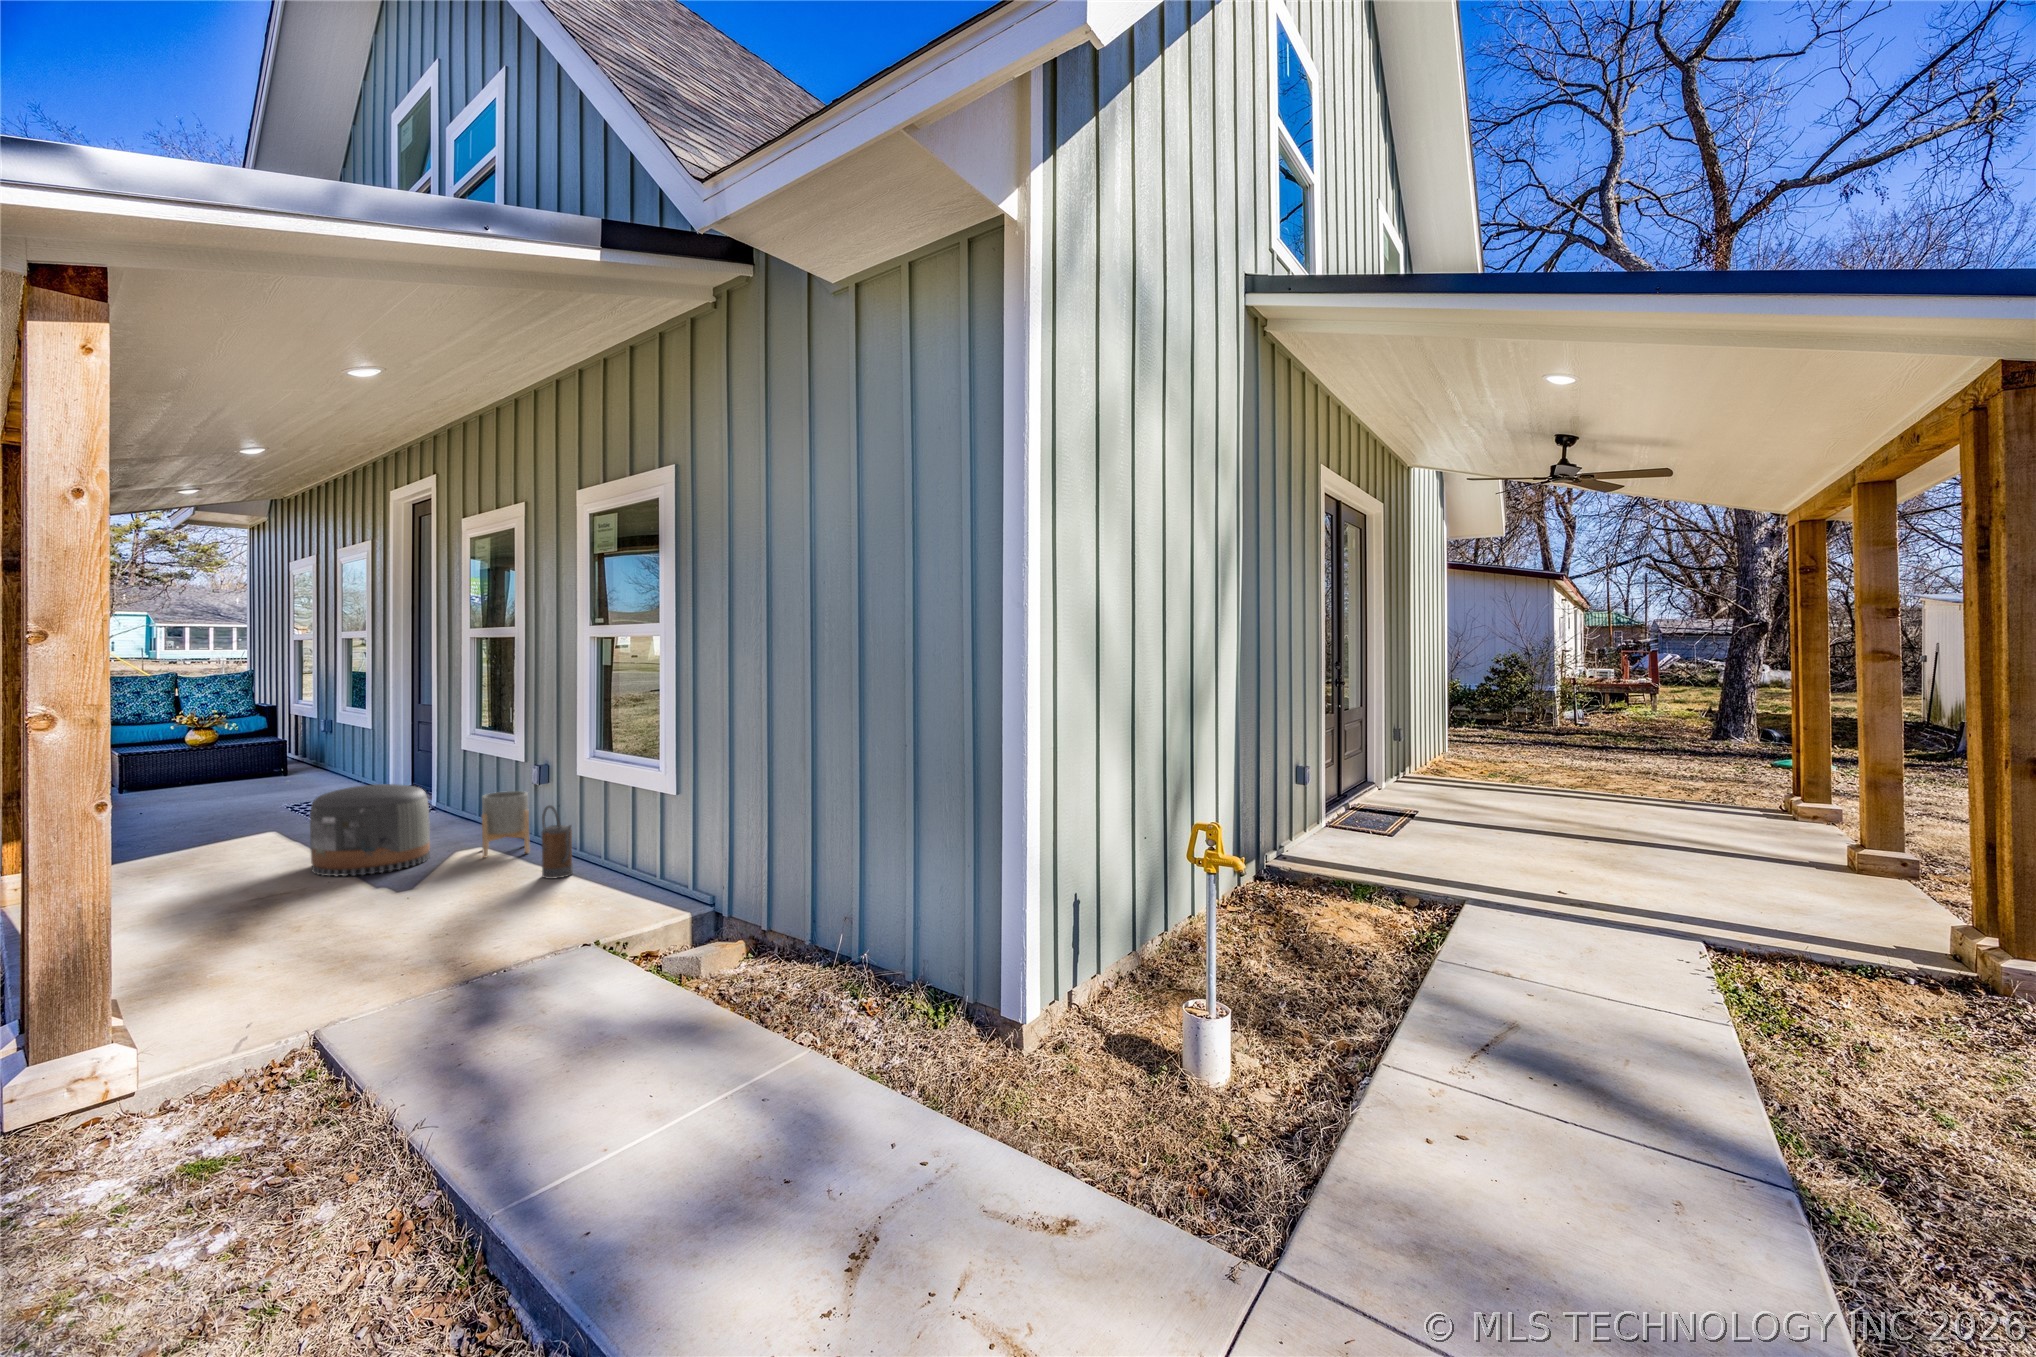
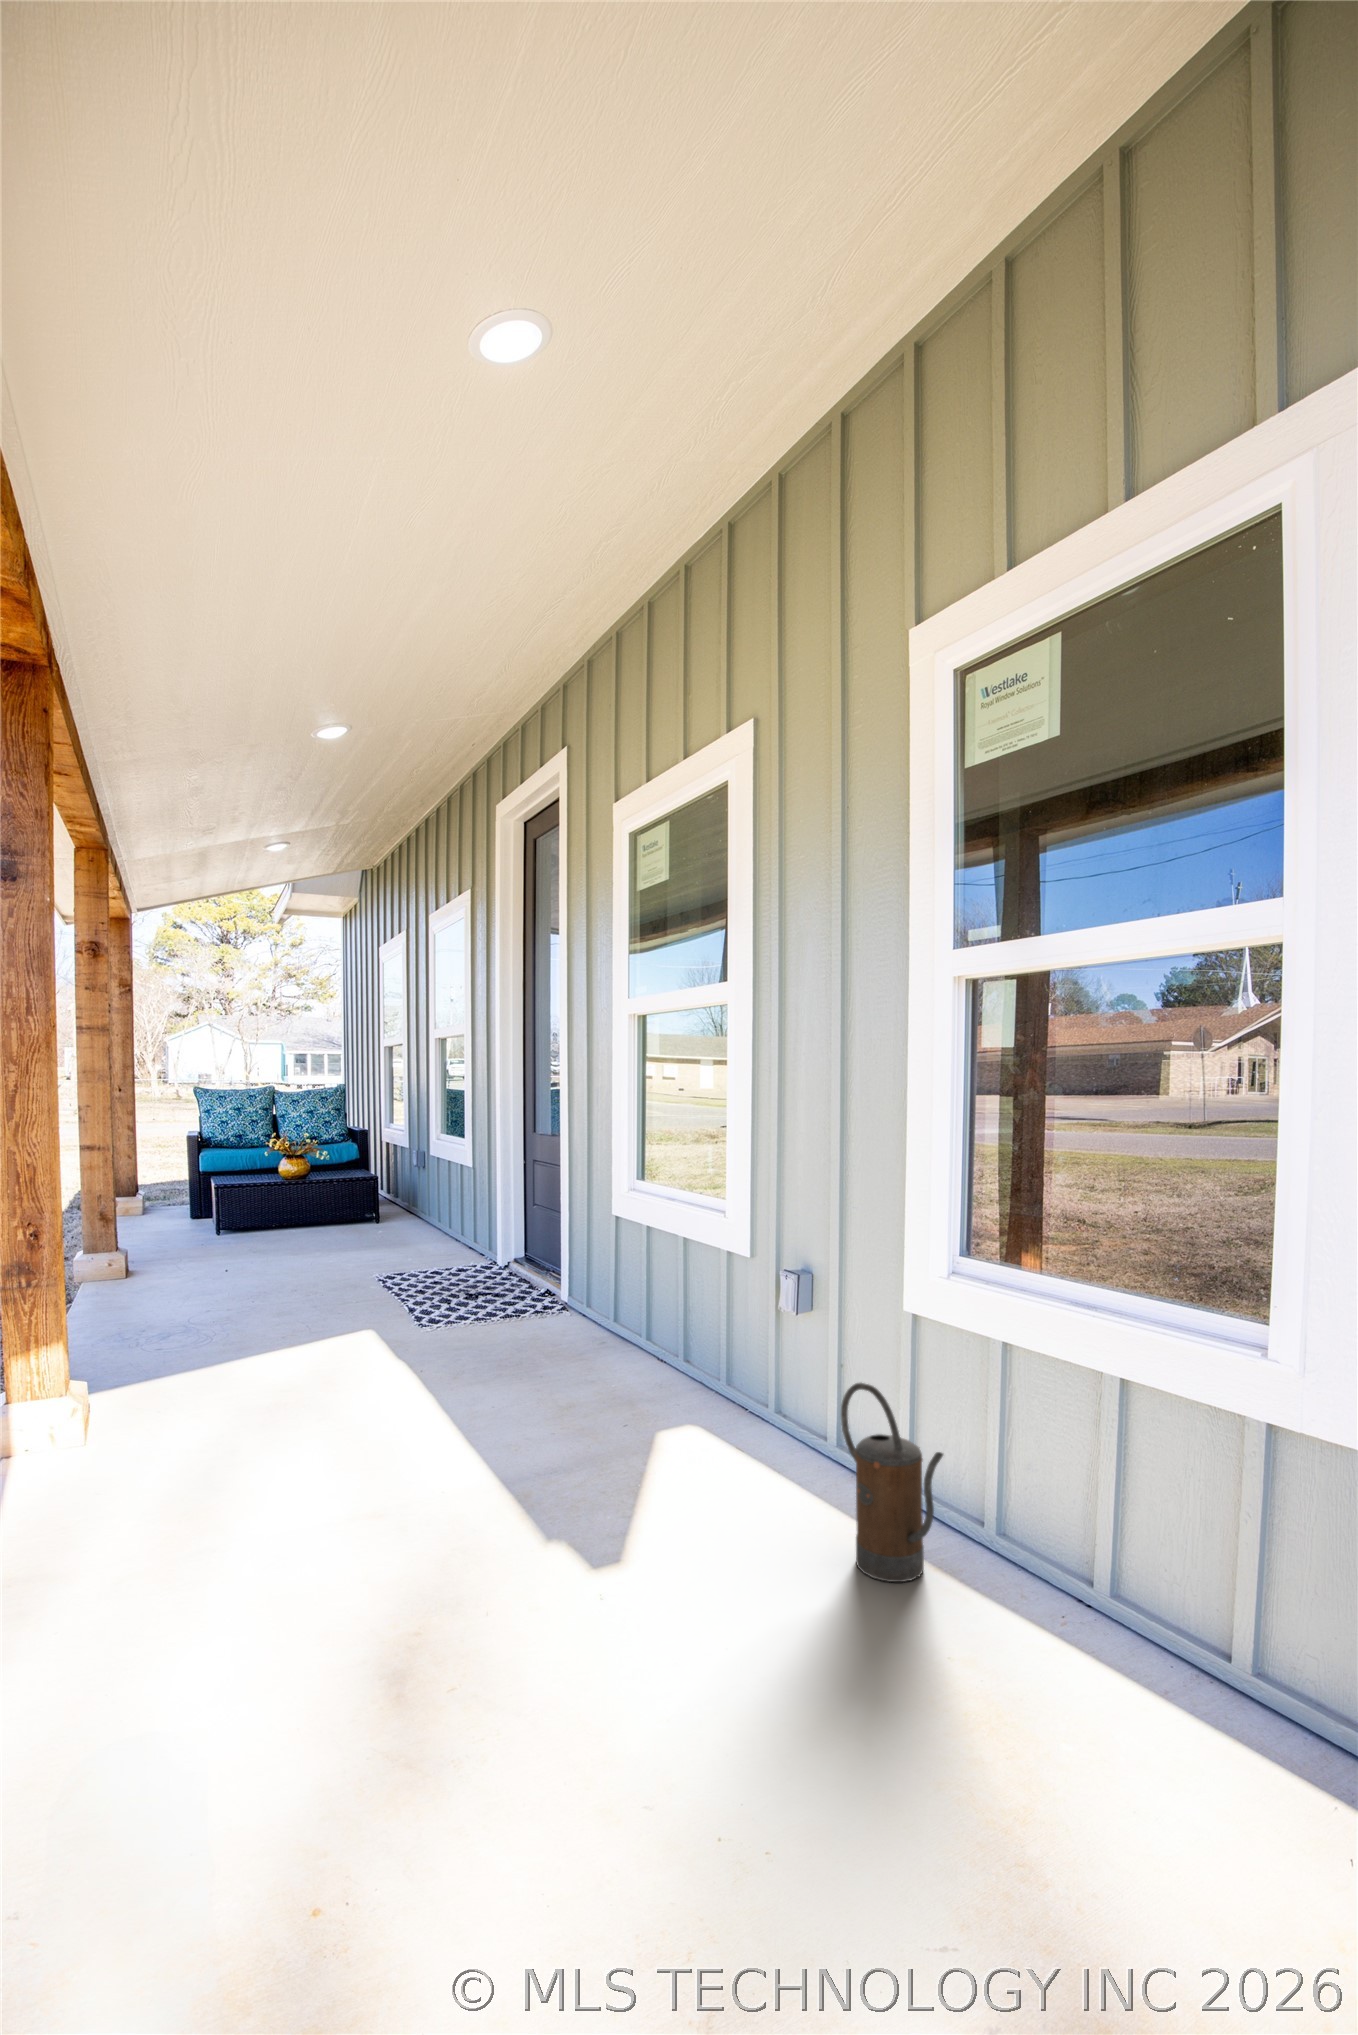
pouf: present [310,784,430,876] -> none [401,1287,595,1491]
planter: present [482,791,530,858] -> none [682,1314,777,1463]

